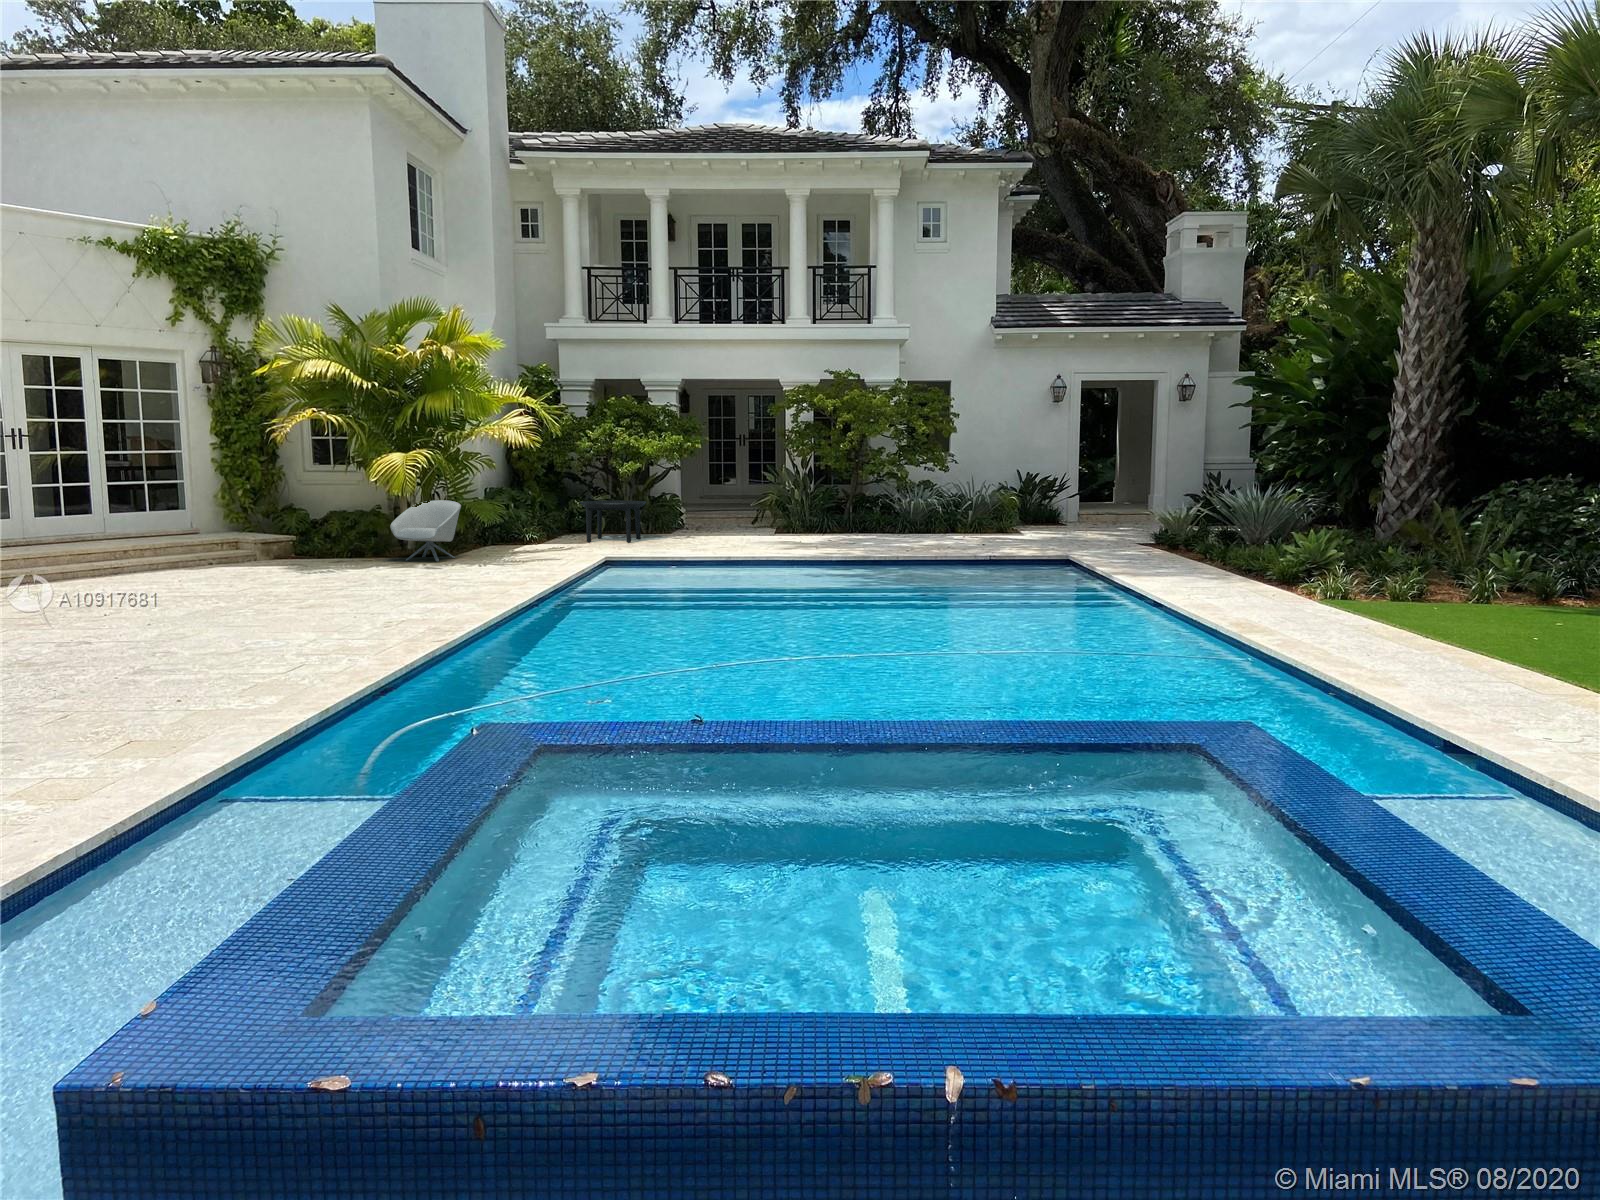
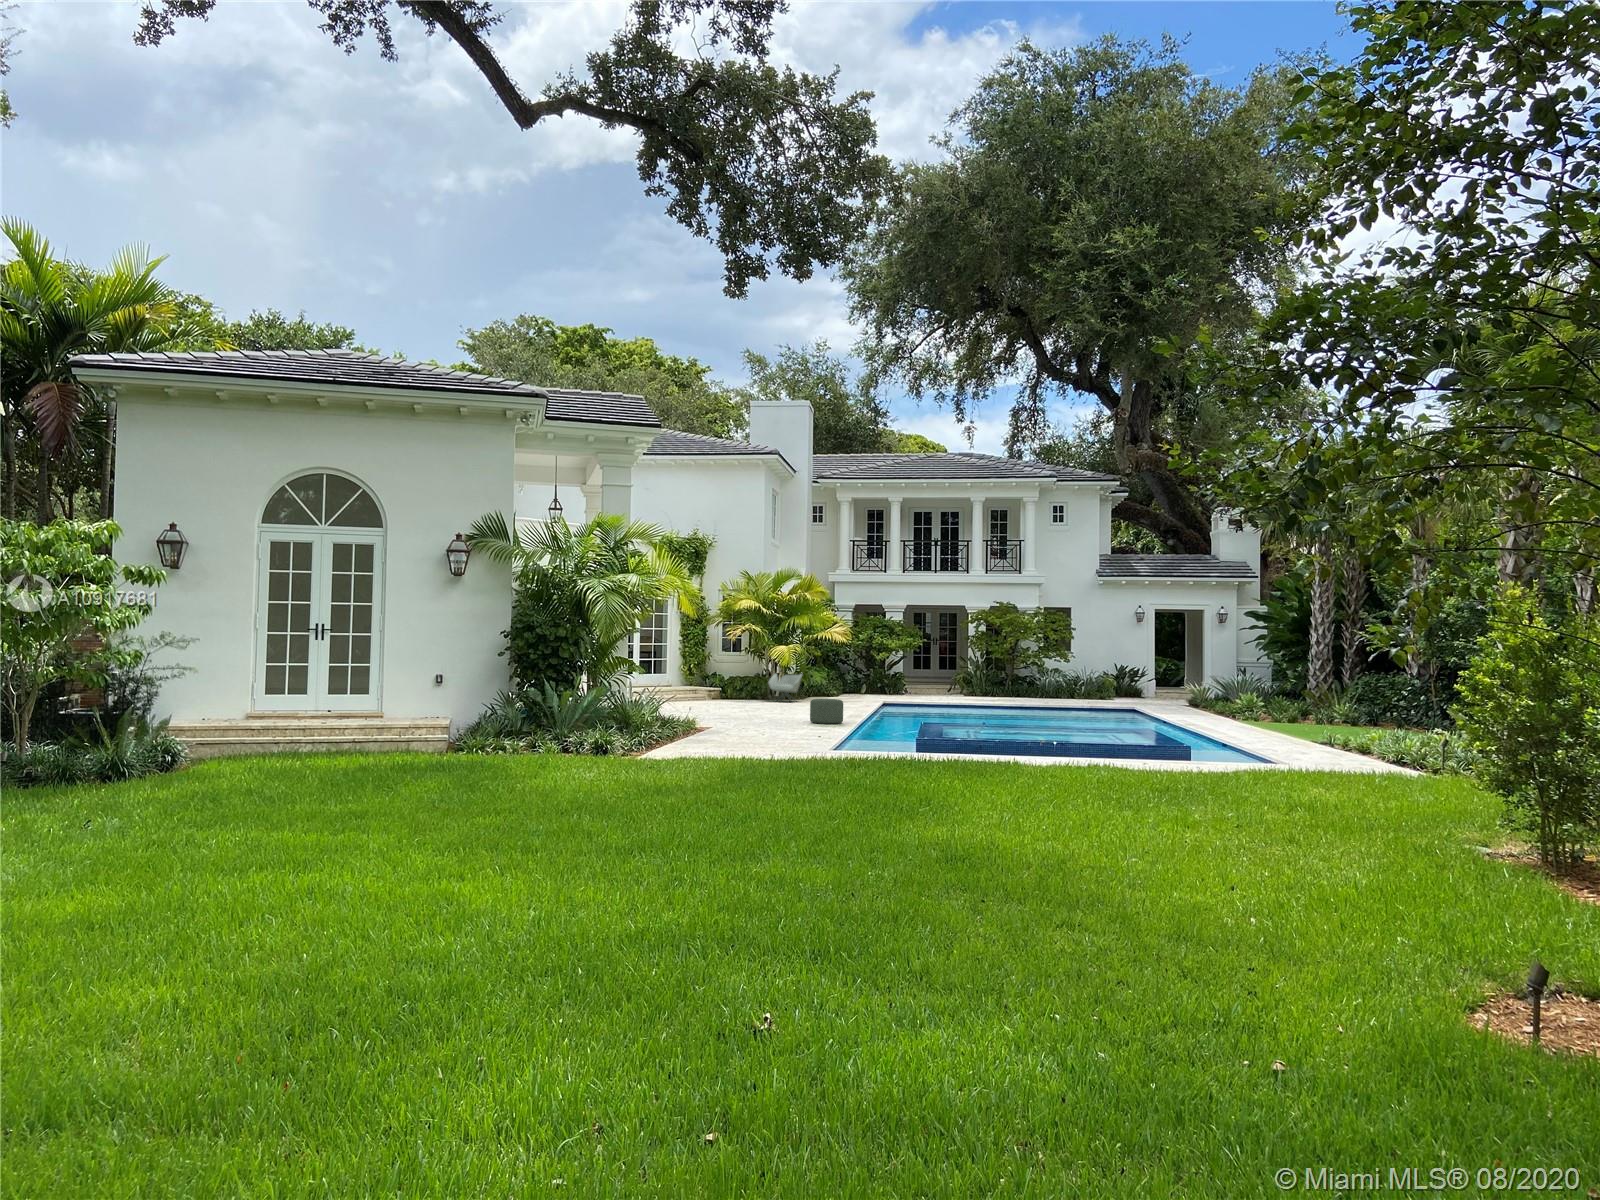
round table: present [580,500,646,543] -> none [853,675,891,699]
ottoman: none [328,586,416,650] -> present [810,699,843,724]

